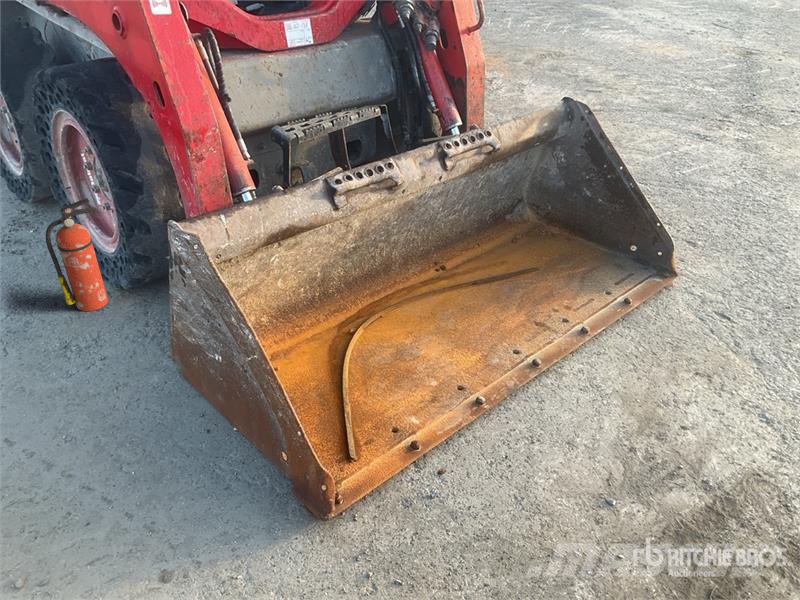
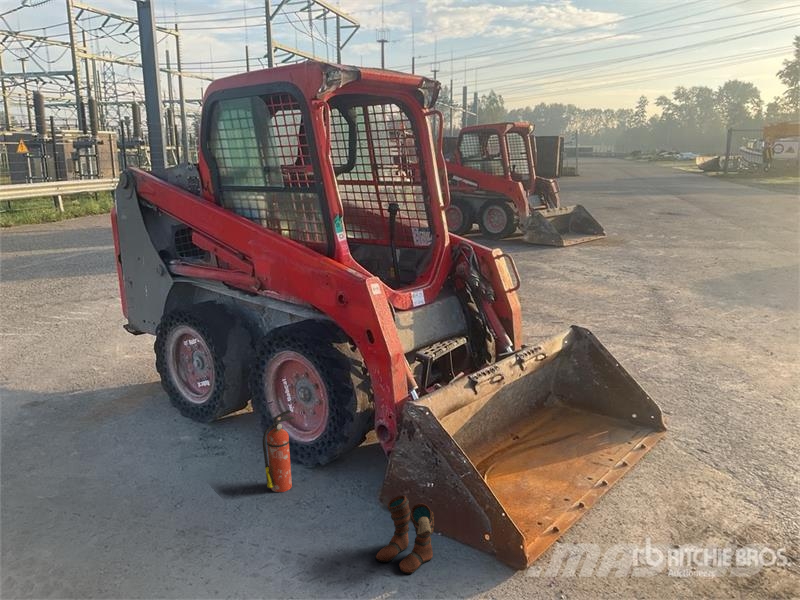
boots: none [136,364,221,488] -> present [376,495,434,574]

